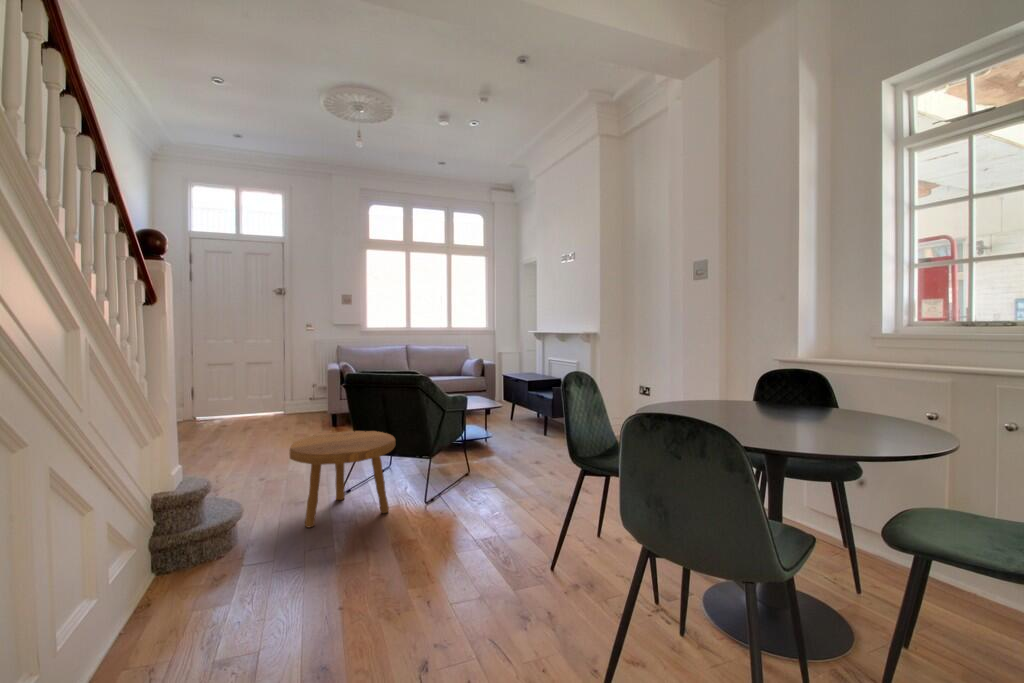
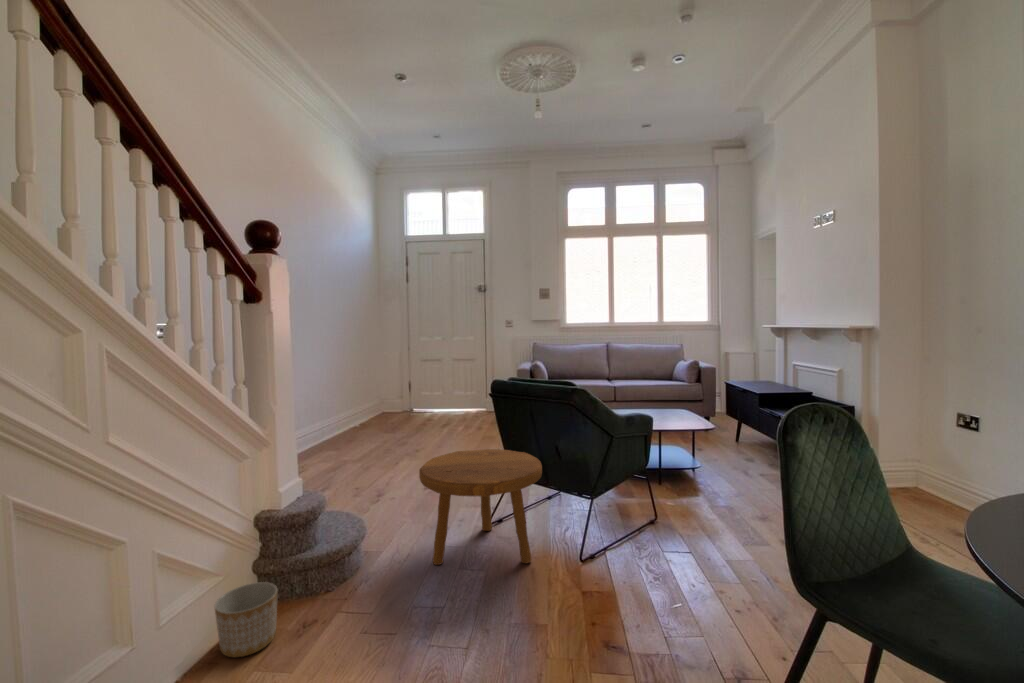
planter: none [129,555,190,619] -> present [215,582,278,657]

